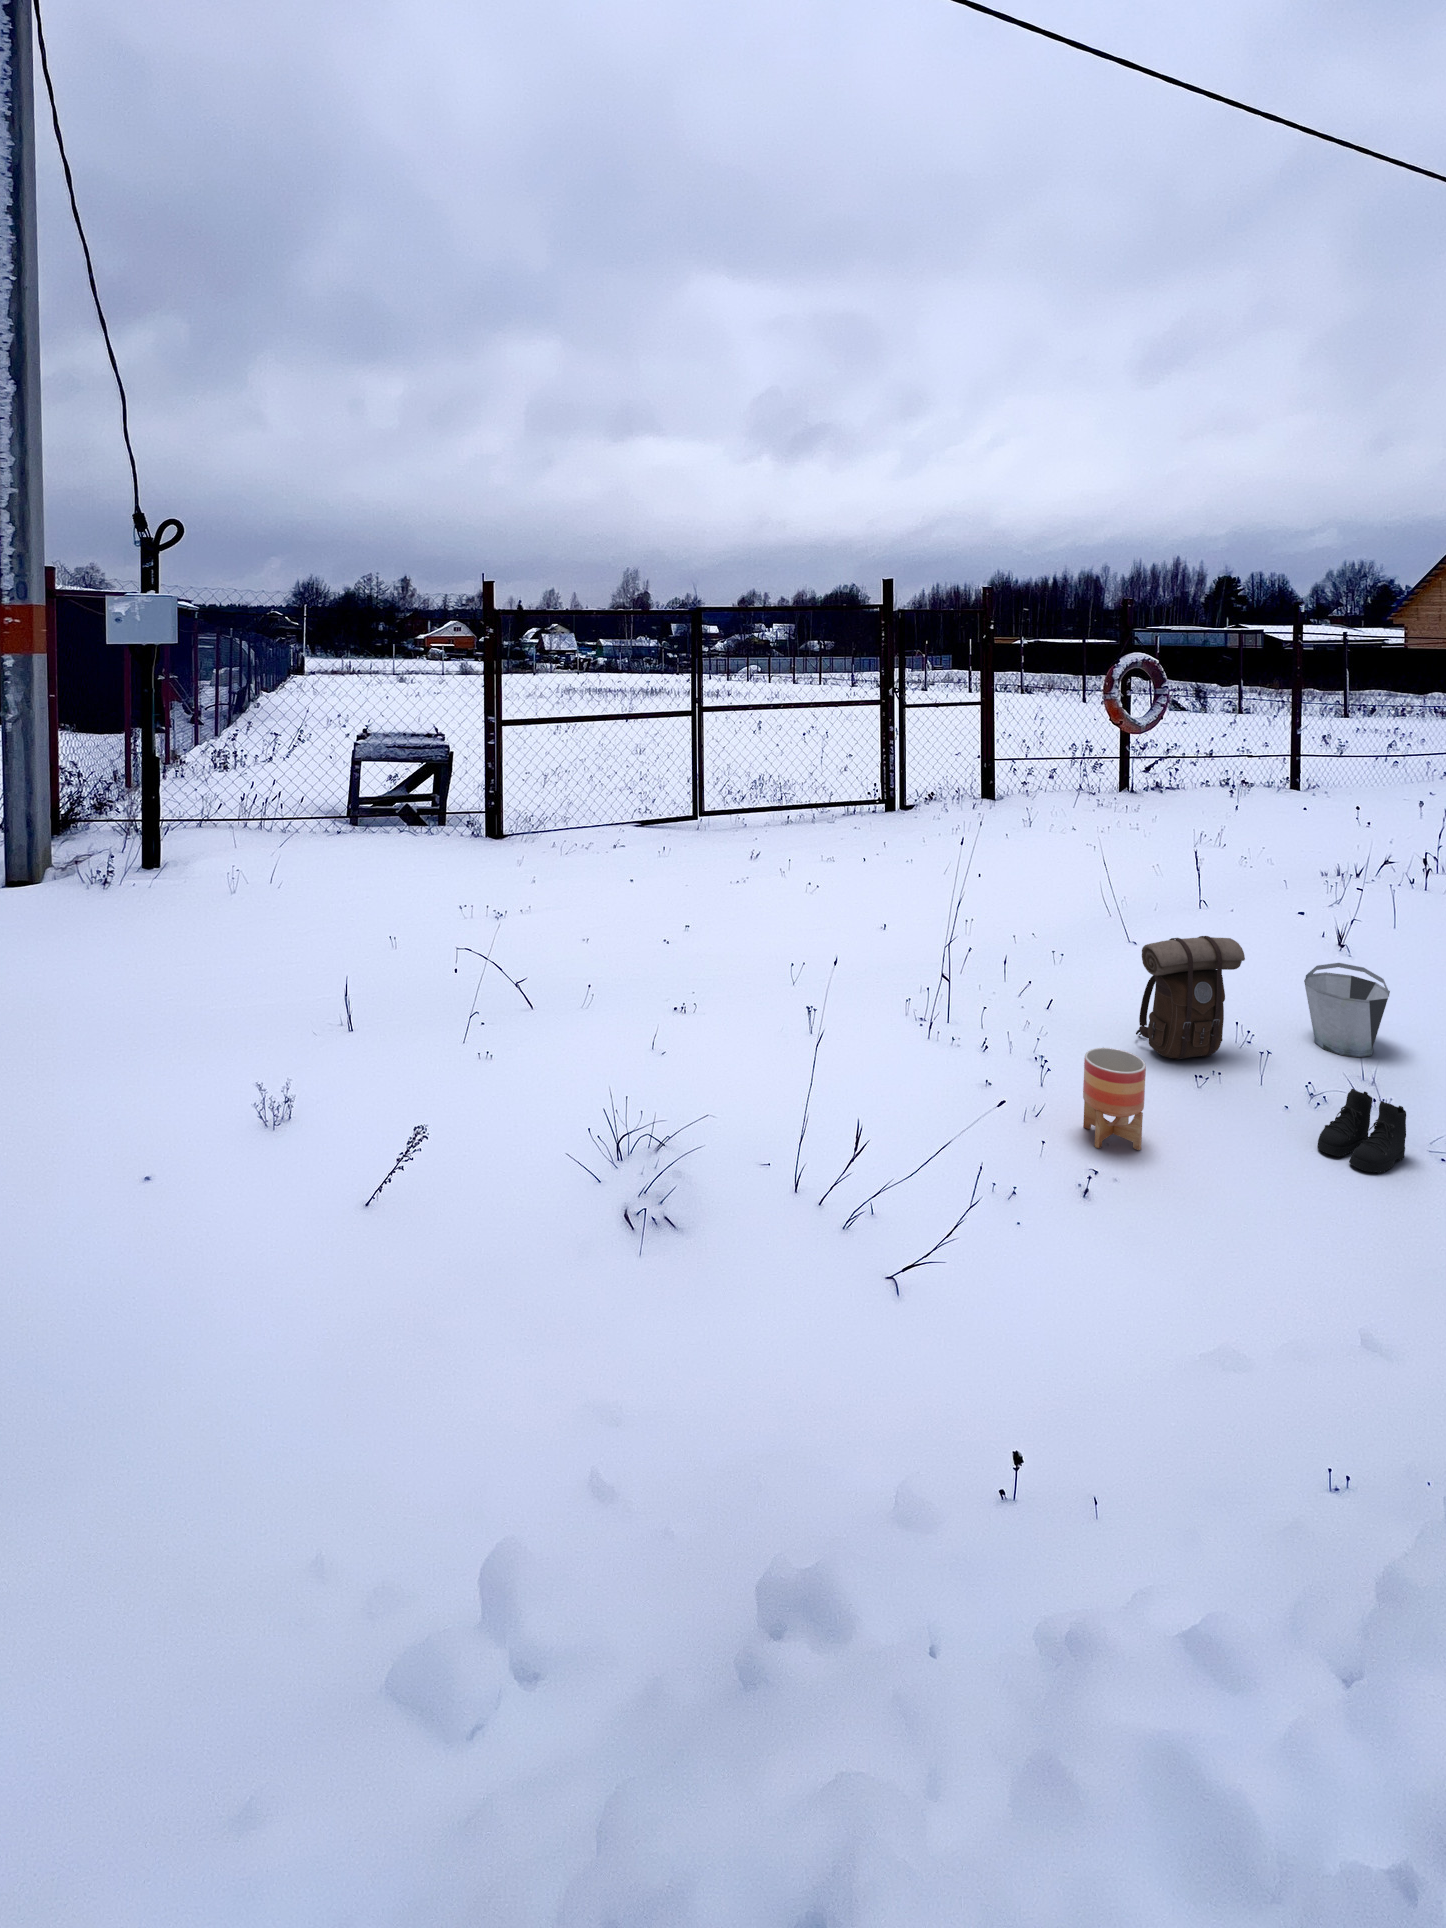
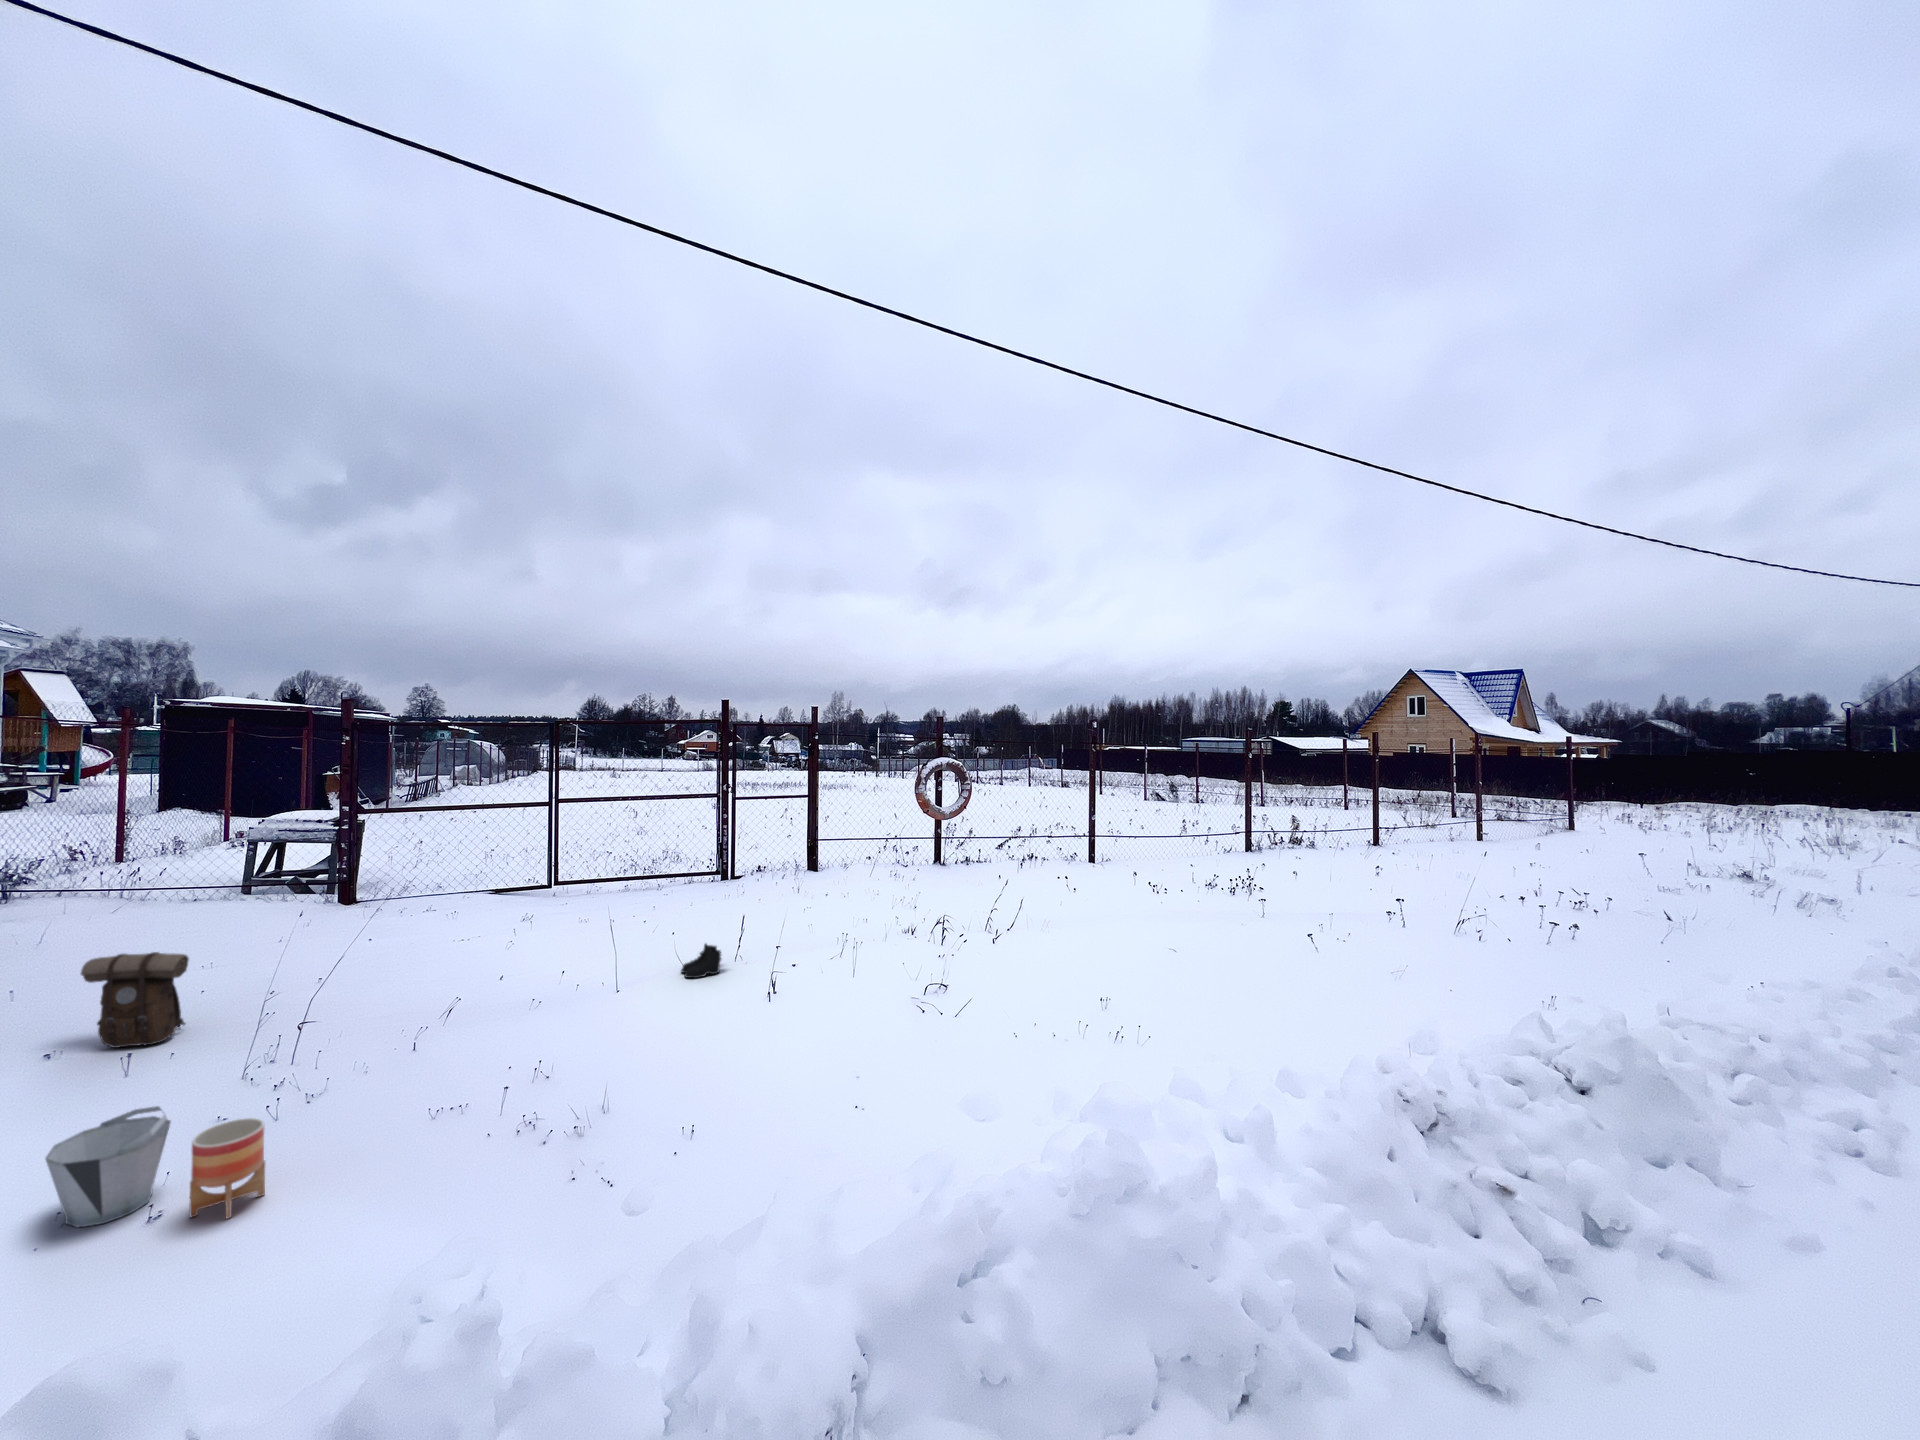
backpack: present [1136,936,1245,1060] -> present [81,952,189,1048]
bucket: present [1304,963,1390,1057] -> present [45,1106,171,1227]
boots: present [1317,1089,1406,1174] -> present [681,944,721,978]

